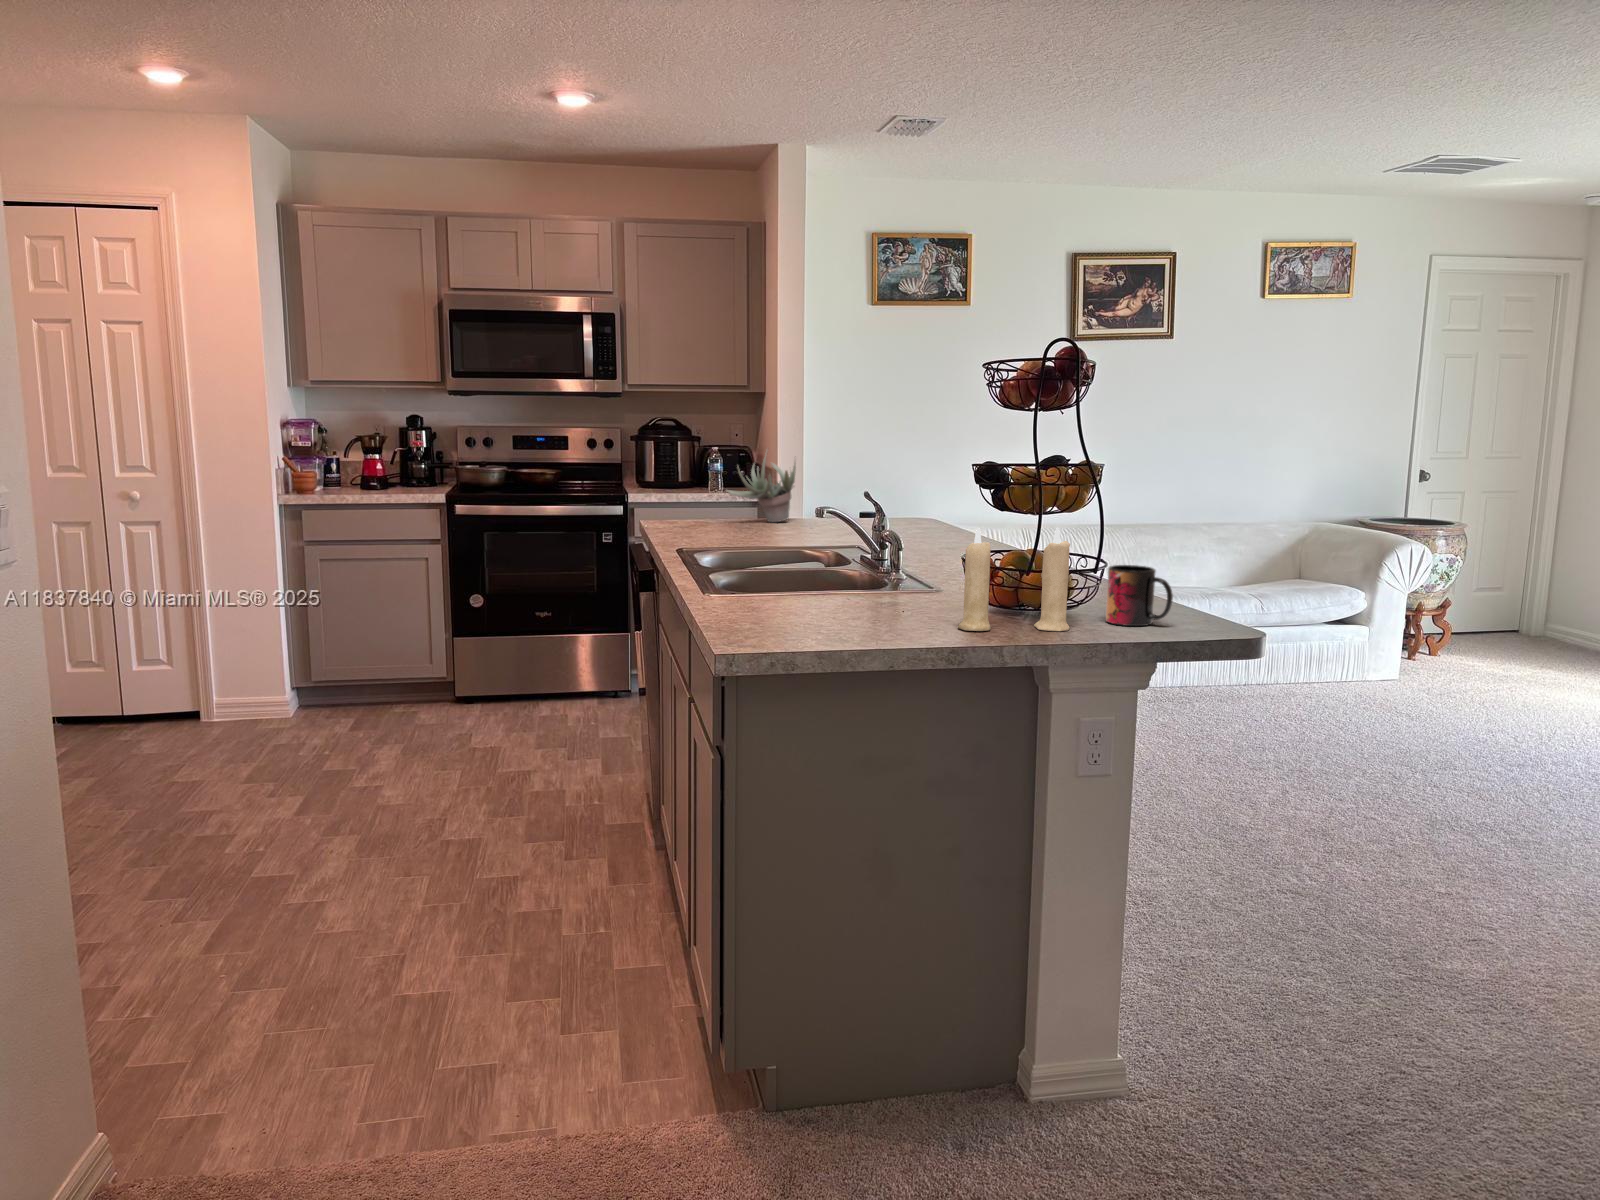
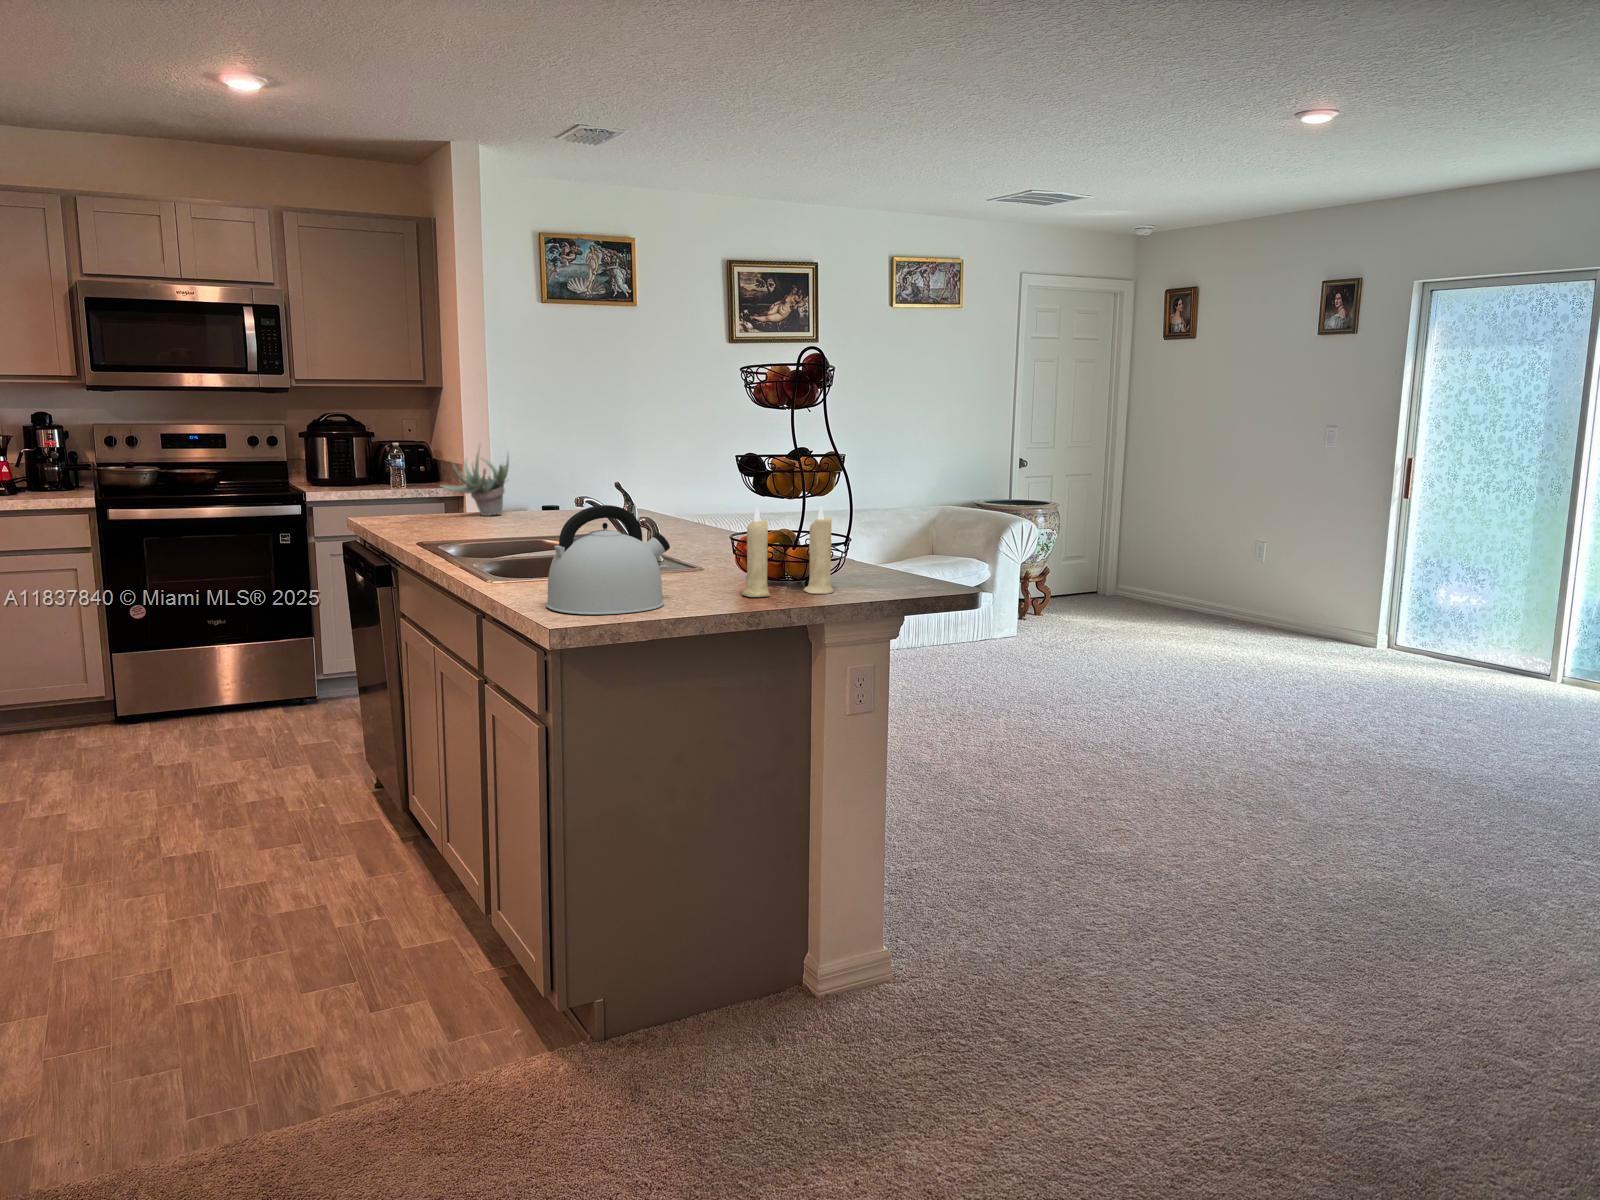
kettle: none [733,520,874,642] -> present [546,505,670,615]
mug: present [1106,565,1173,626] -> none [857,536,911,587]

